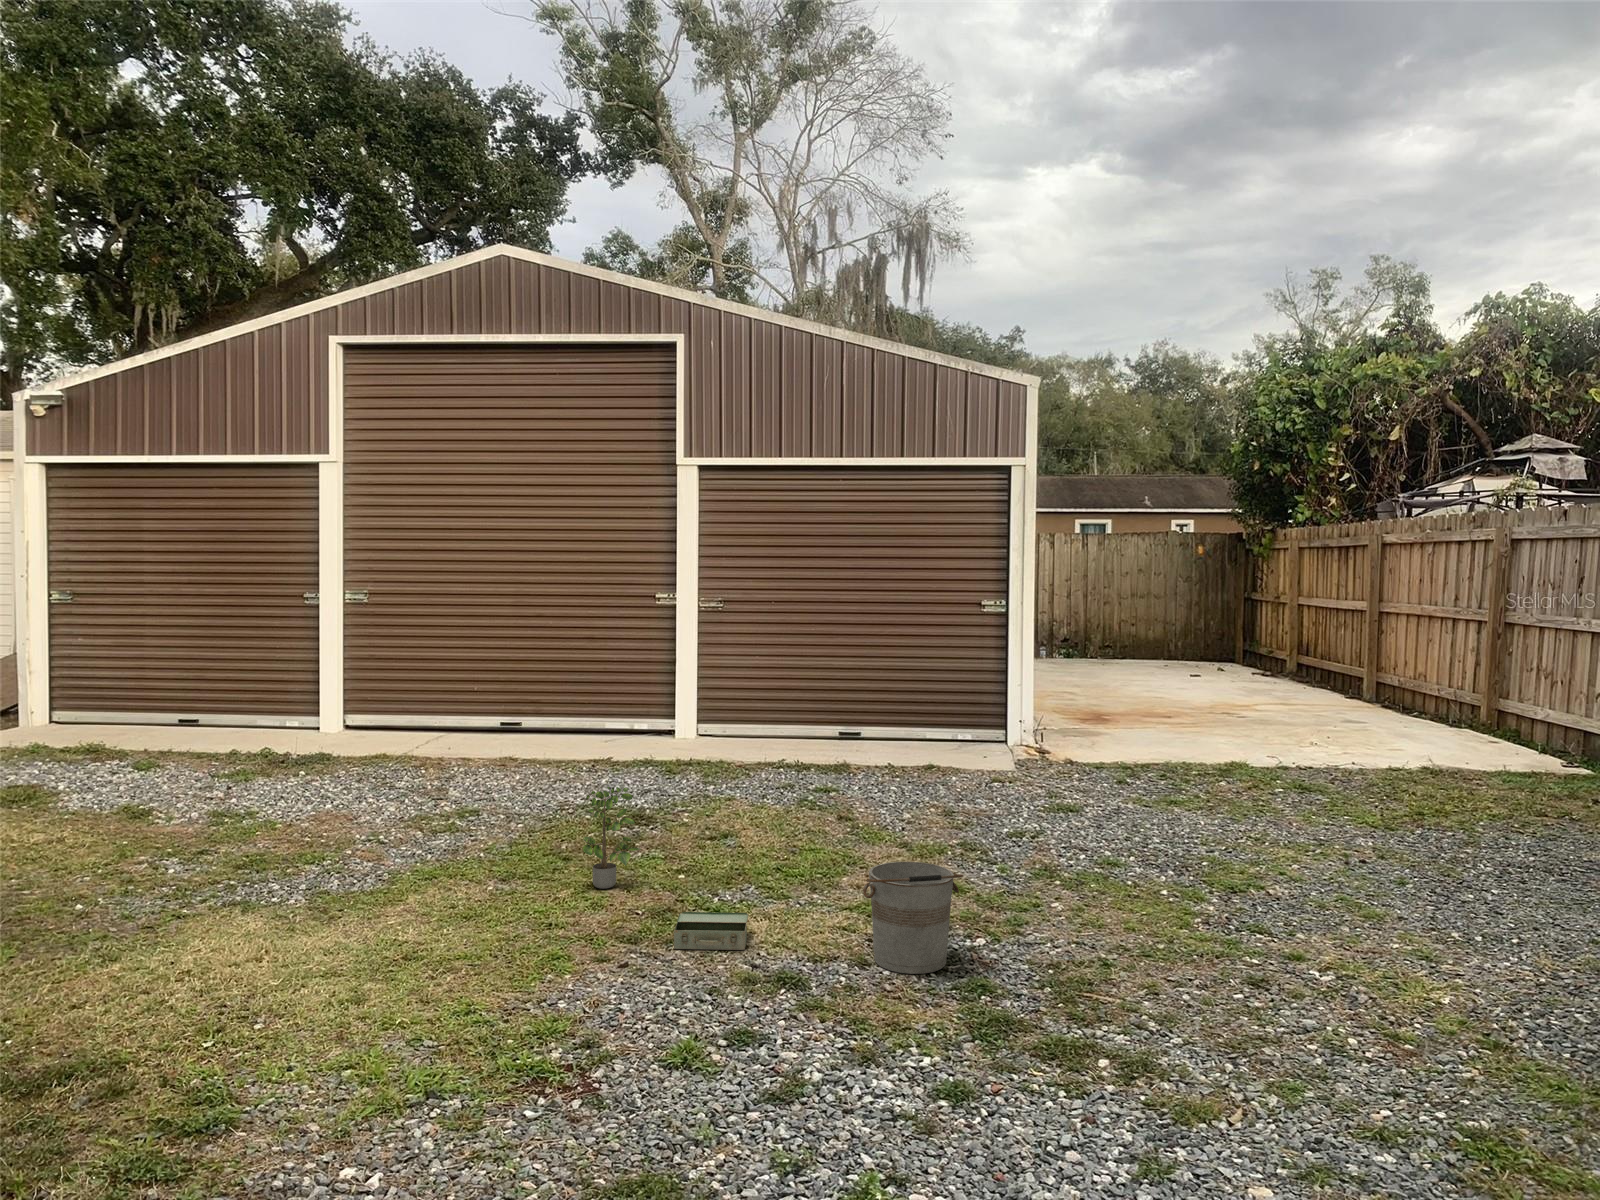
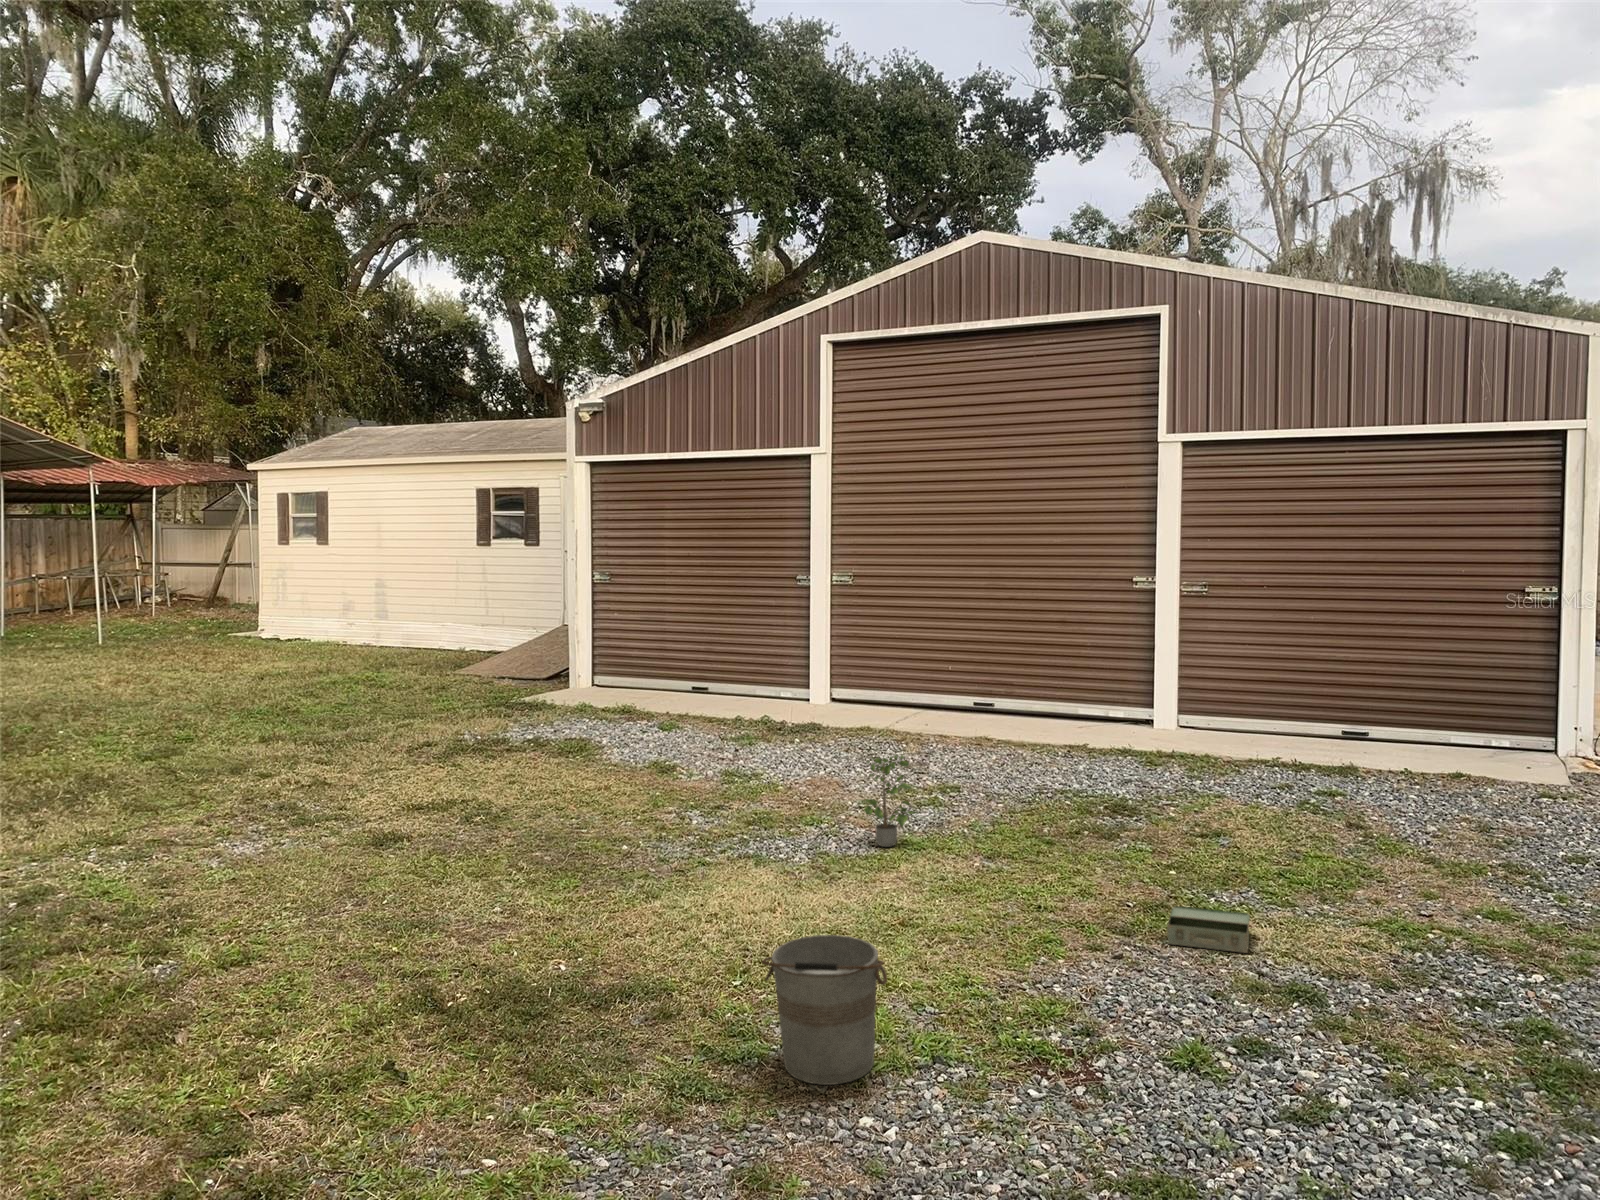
potted plant: present [583,787,640,889] -> present [864,755,915,847]
bucket: present [863,862,963,974] -> present [762,935,887,1085]

